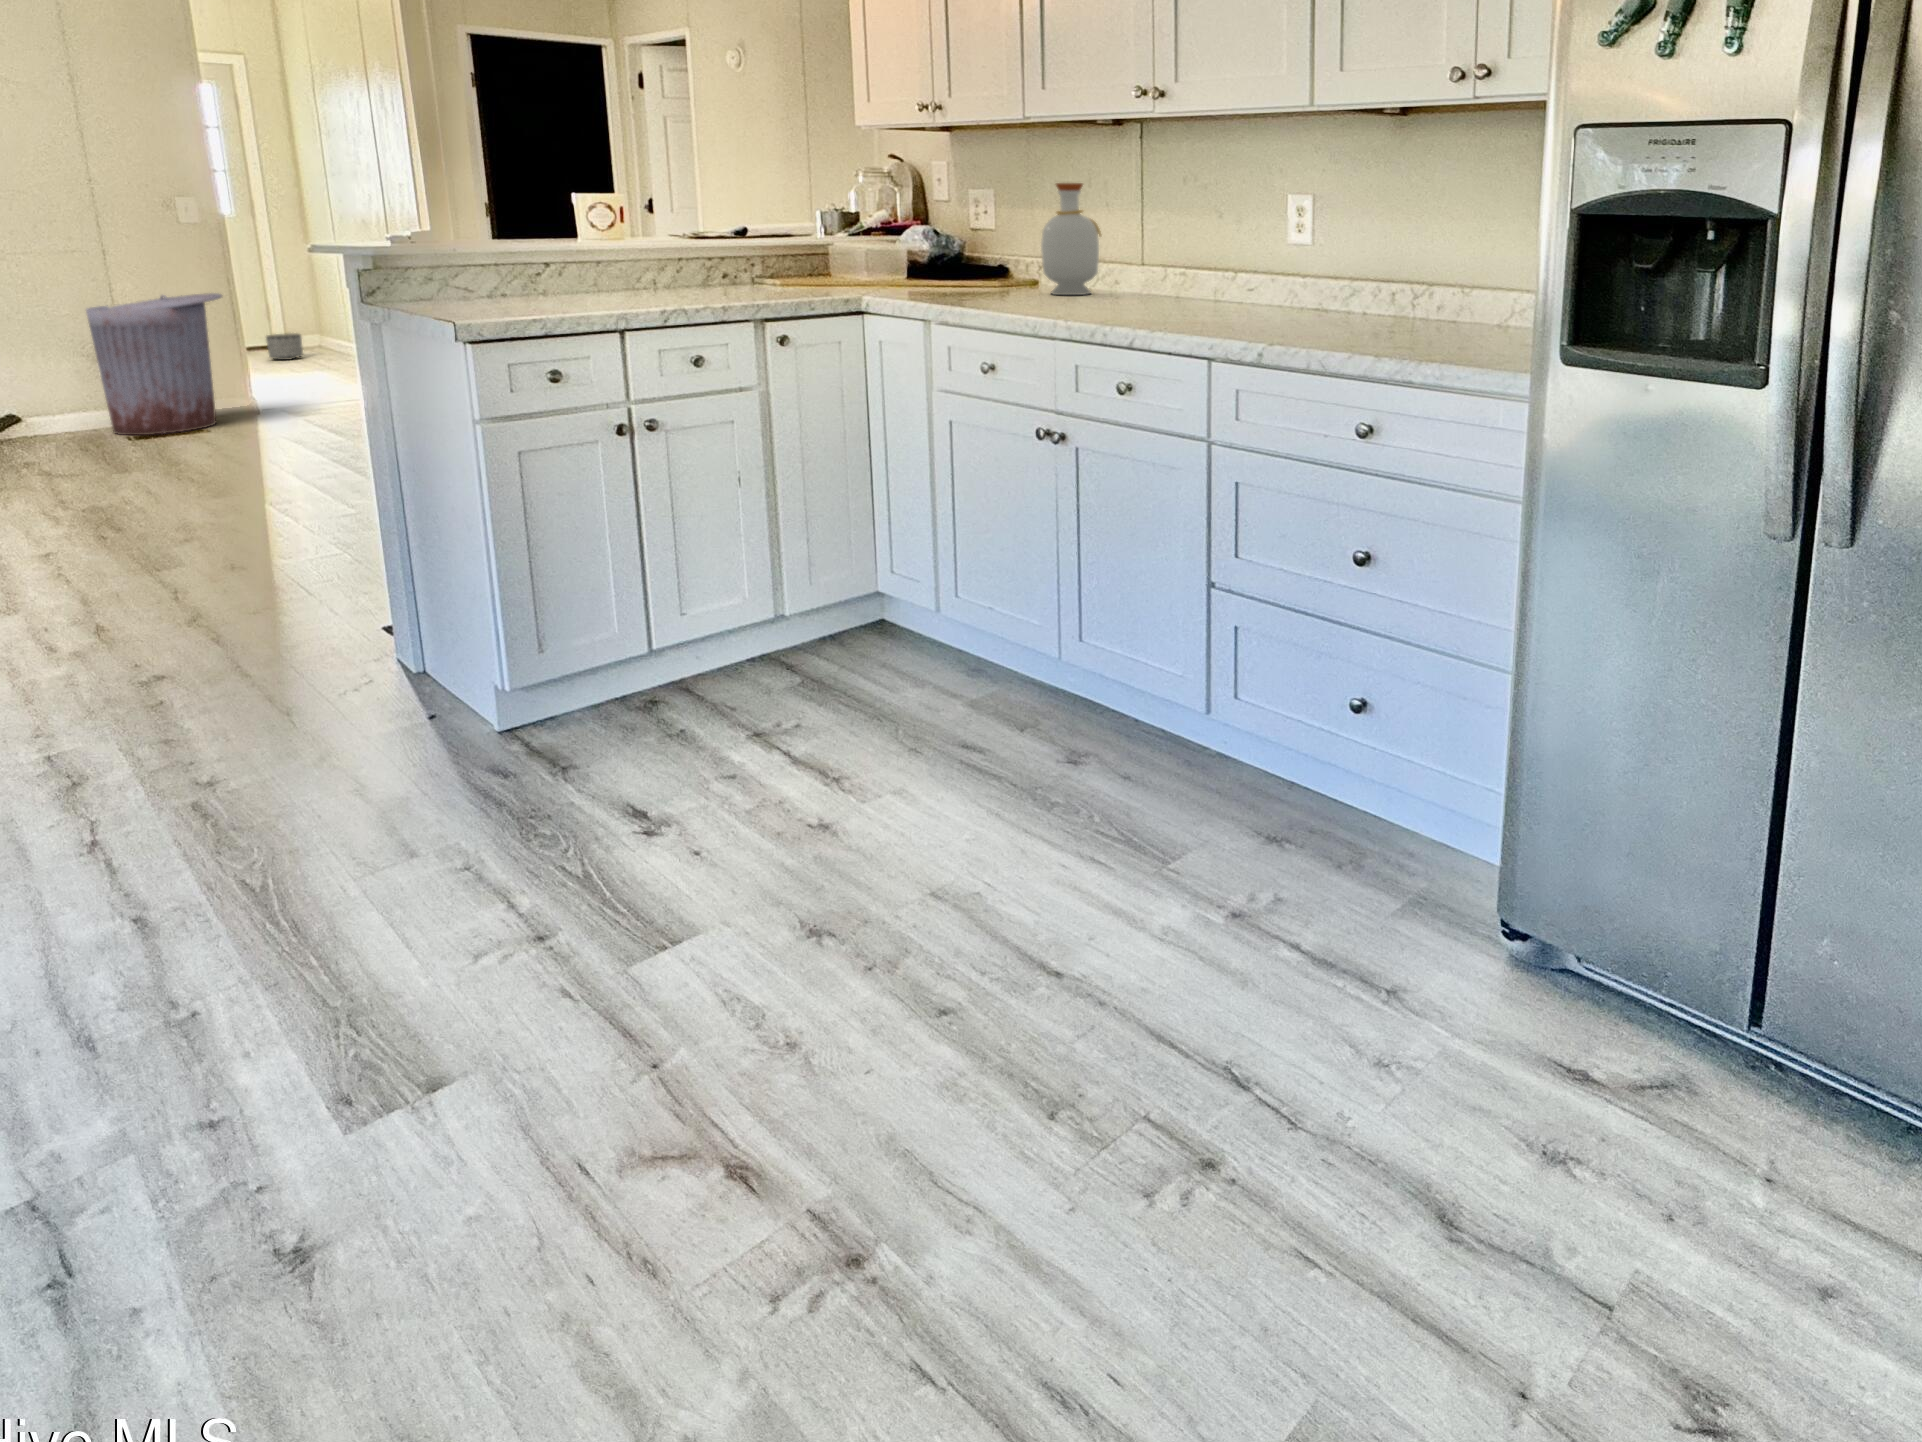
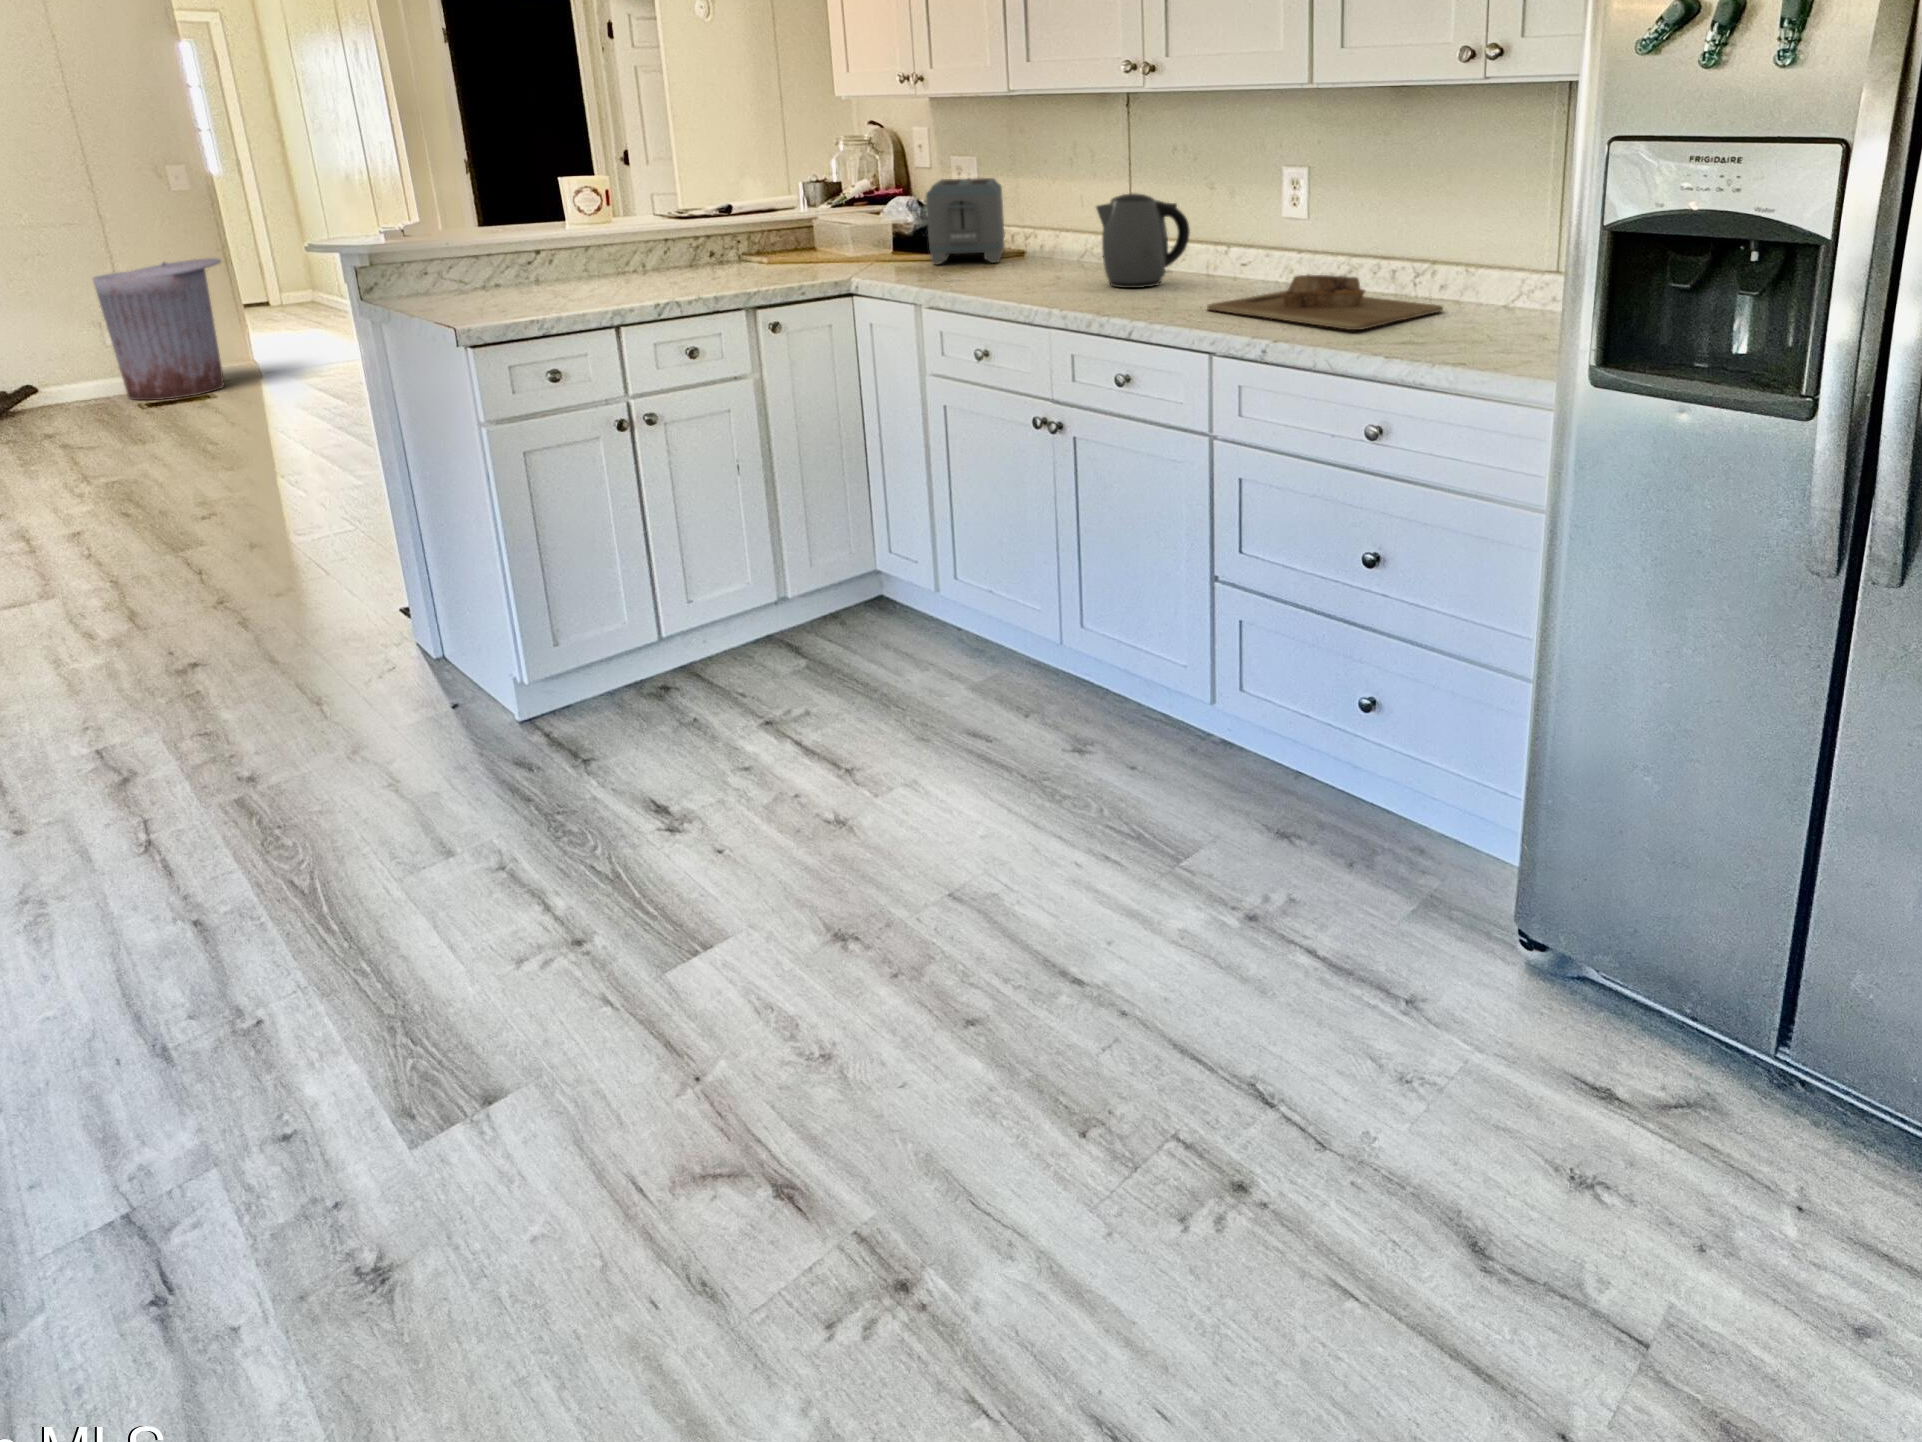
bottle: present [1041,183,1101,295] -> none [1030,157,1092,273]
toaster: none [939,208,1017,288] -> present [926,178,1005,264]
kettle: none [1104,215,1196,306] -> present [1096,193,1190,288]
cutting board: none [1209,288,1438,337] -> present [1207,274,1443,330]
planter: present [266,333,303,360] -> none [264,288,301,315]

